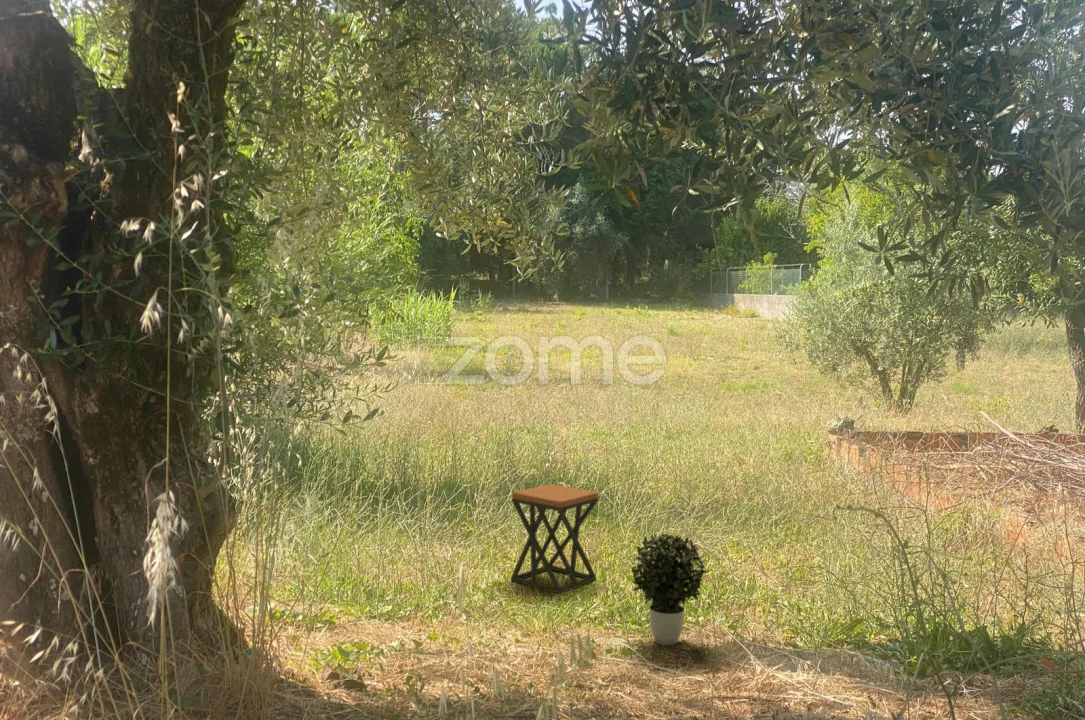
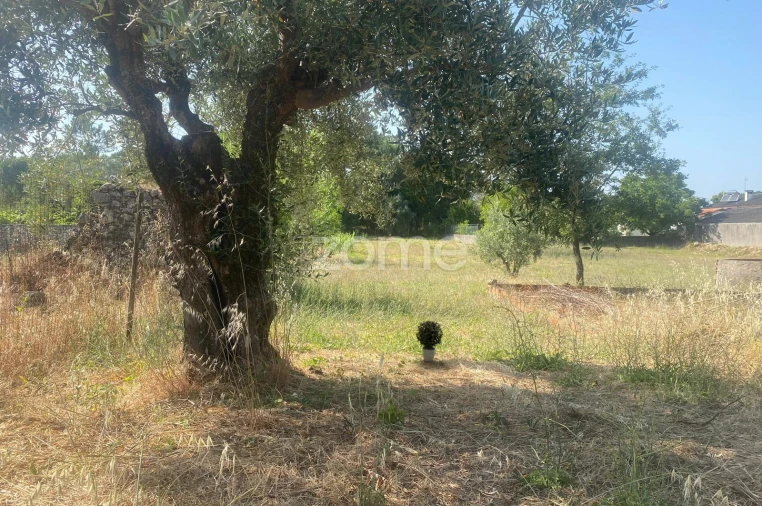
stool: present [511,484,598,593] -> none [367,304,400,345]

